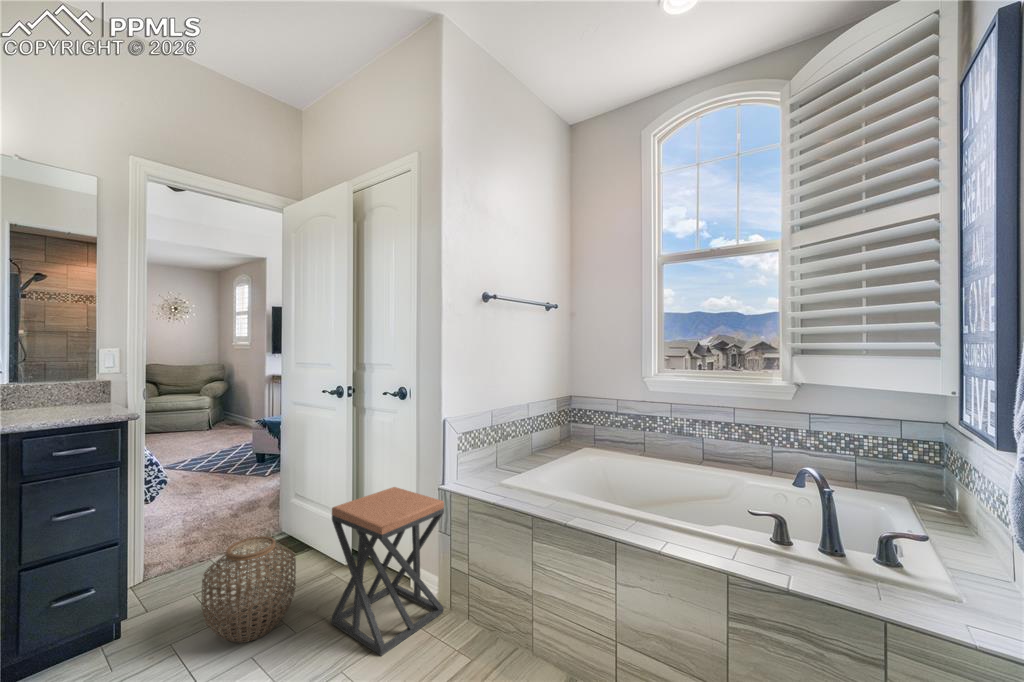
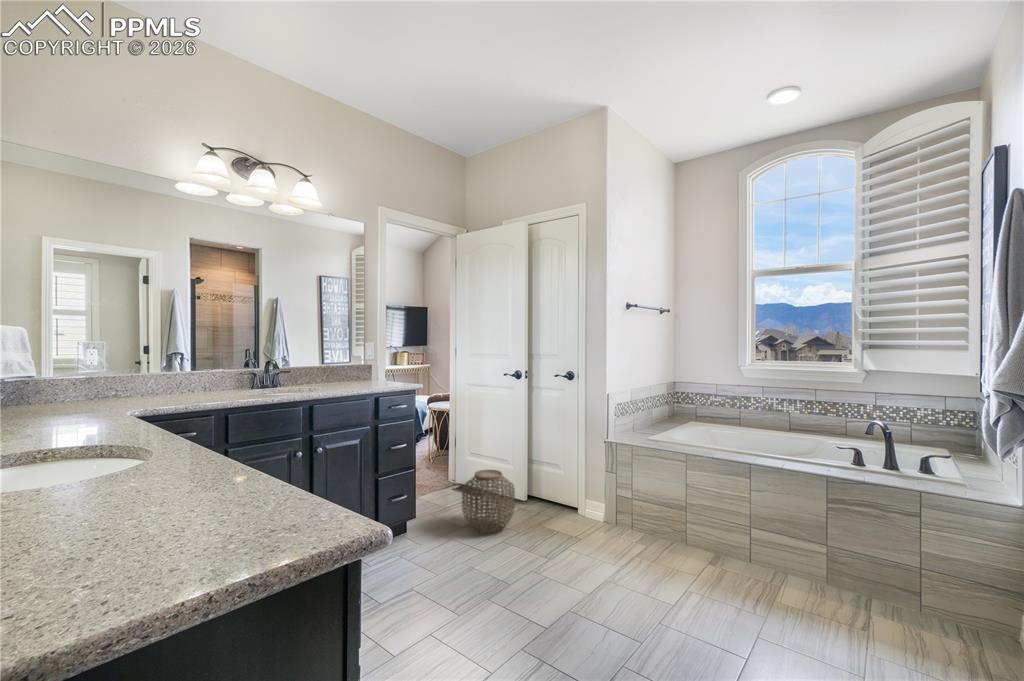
stool: present [331,487,444,656] -> none [539,442,611,542]

